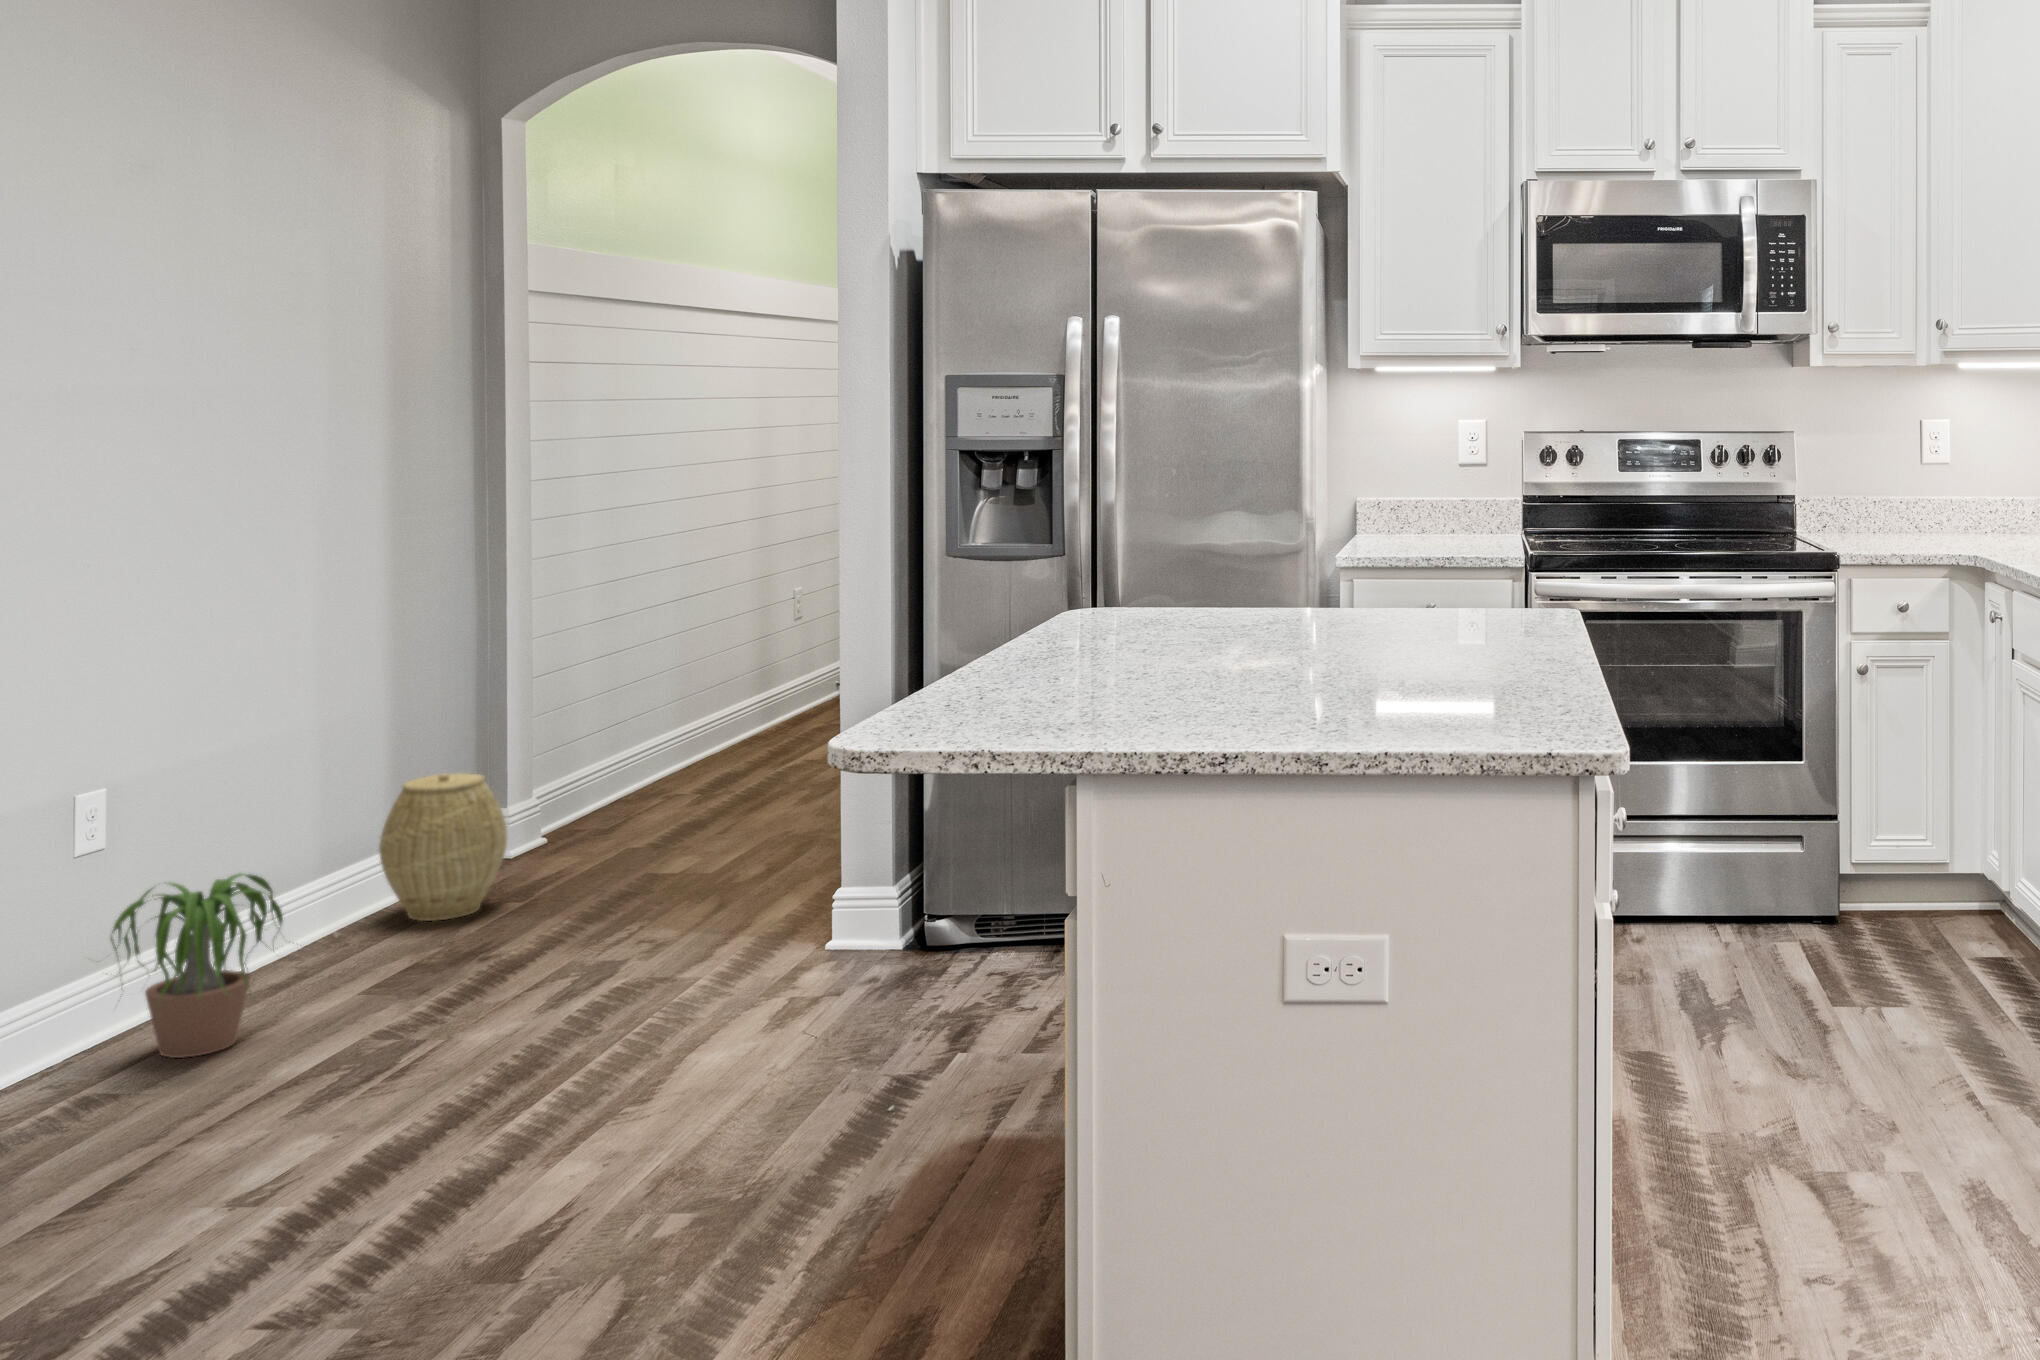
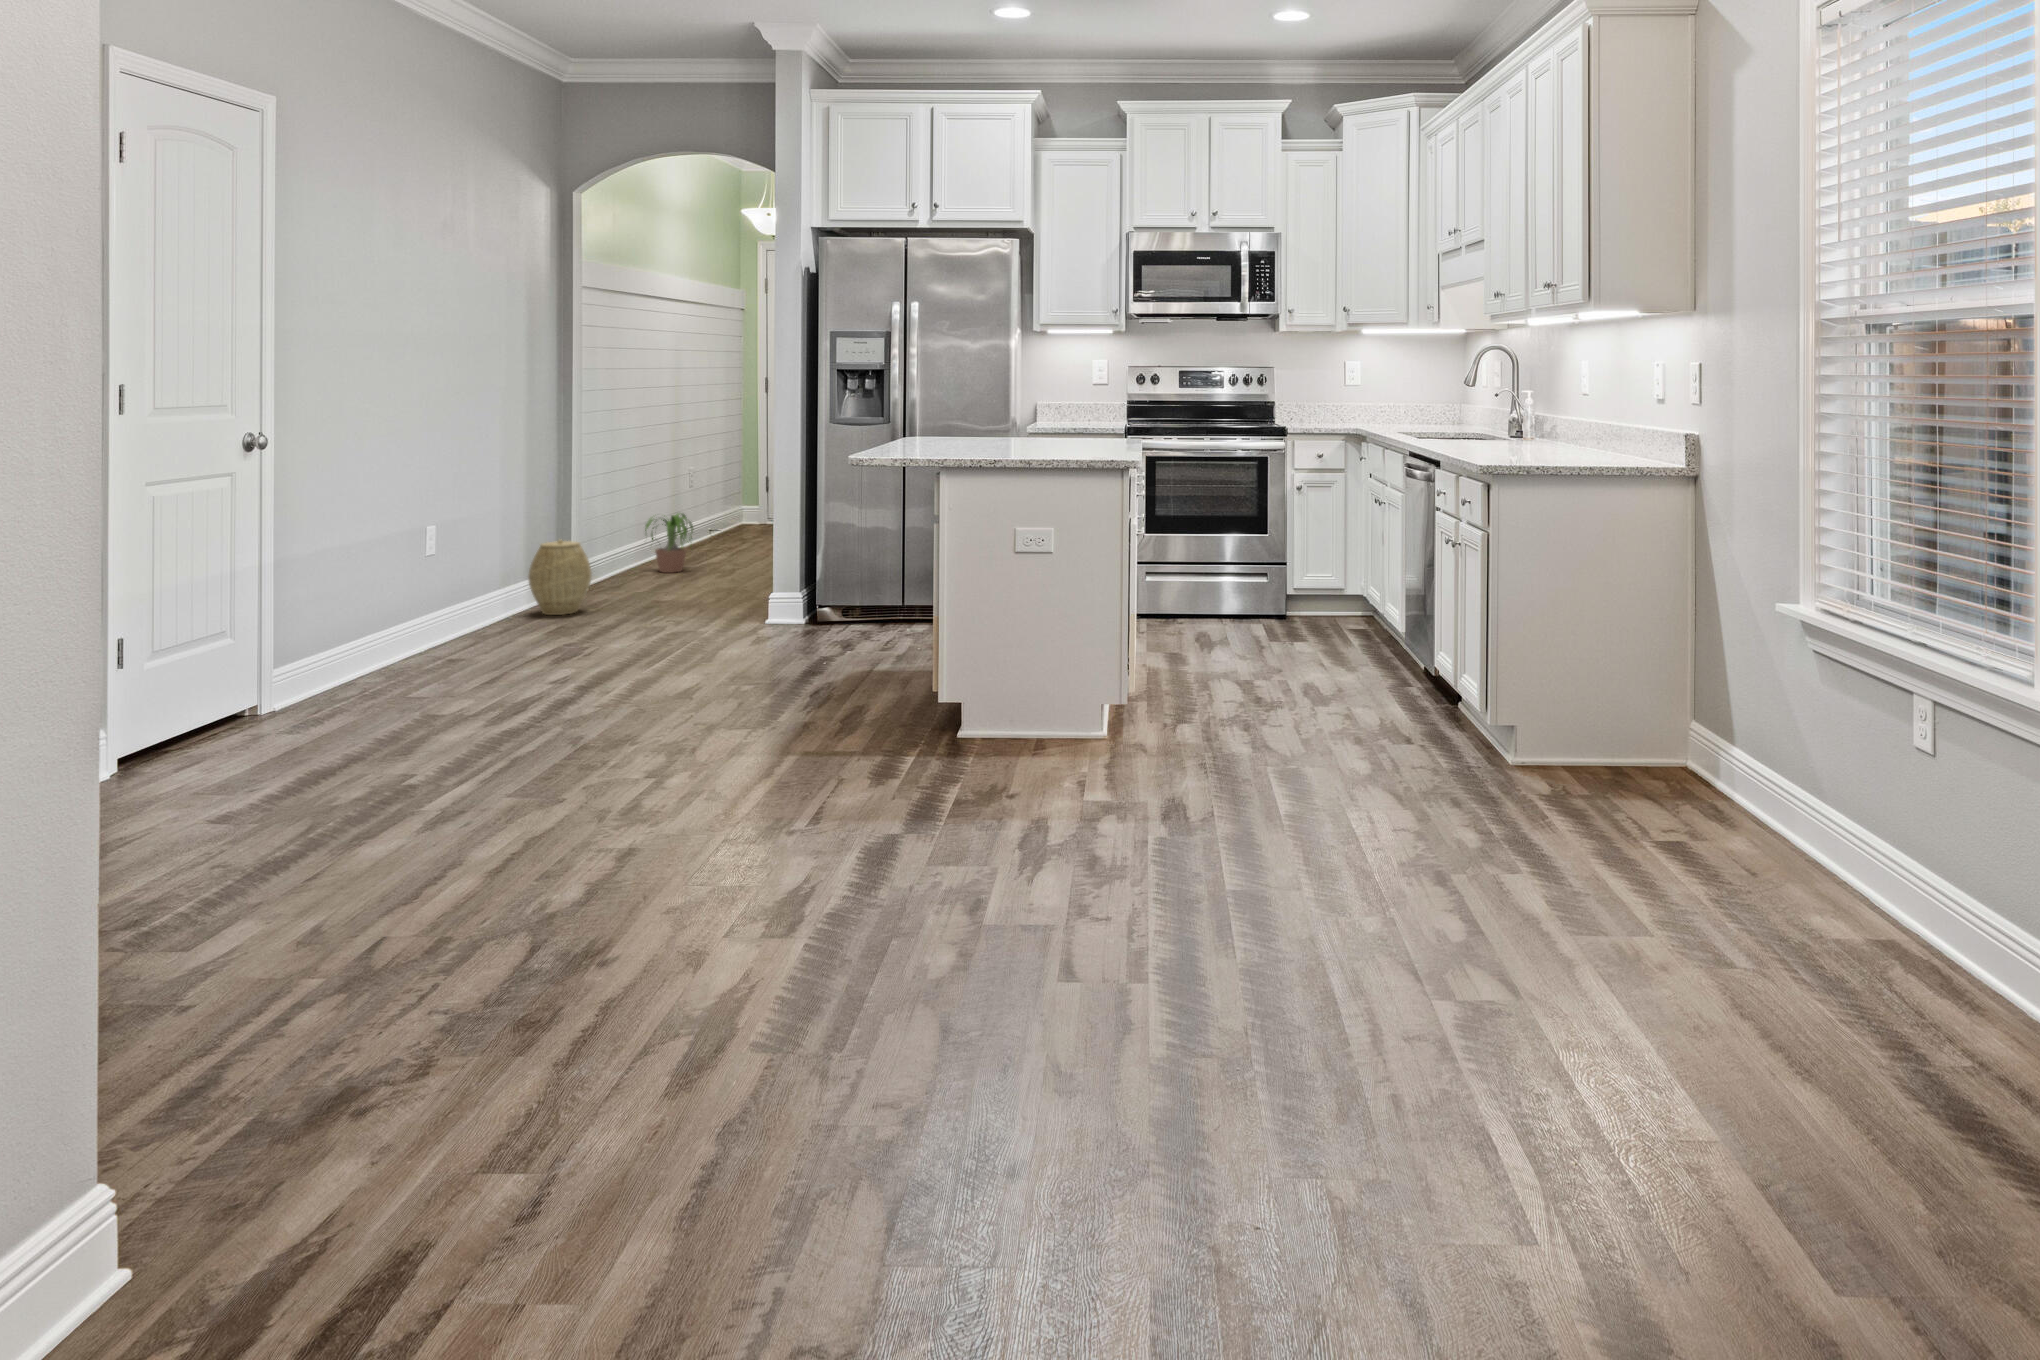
potted plant: present [96,874,283,1058] -> present [645,514,693,573]

